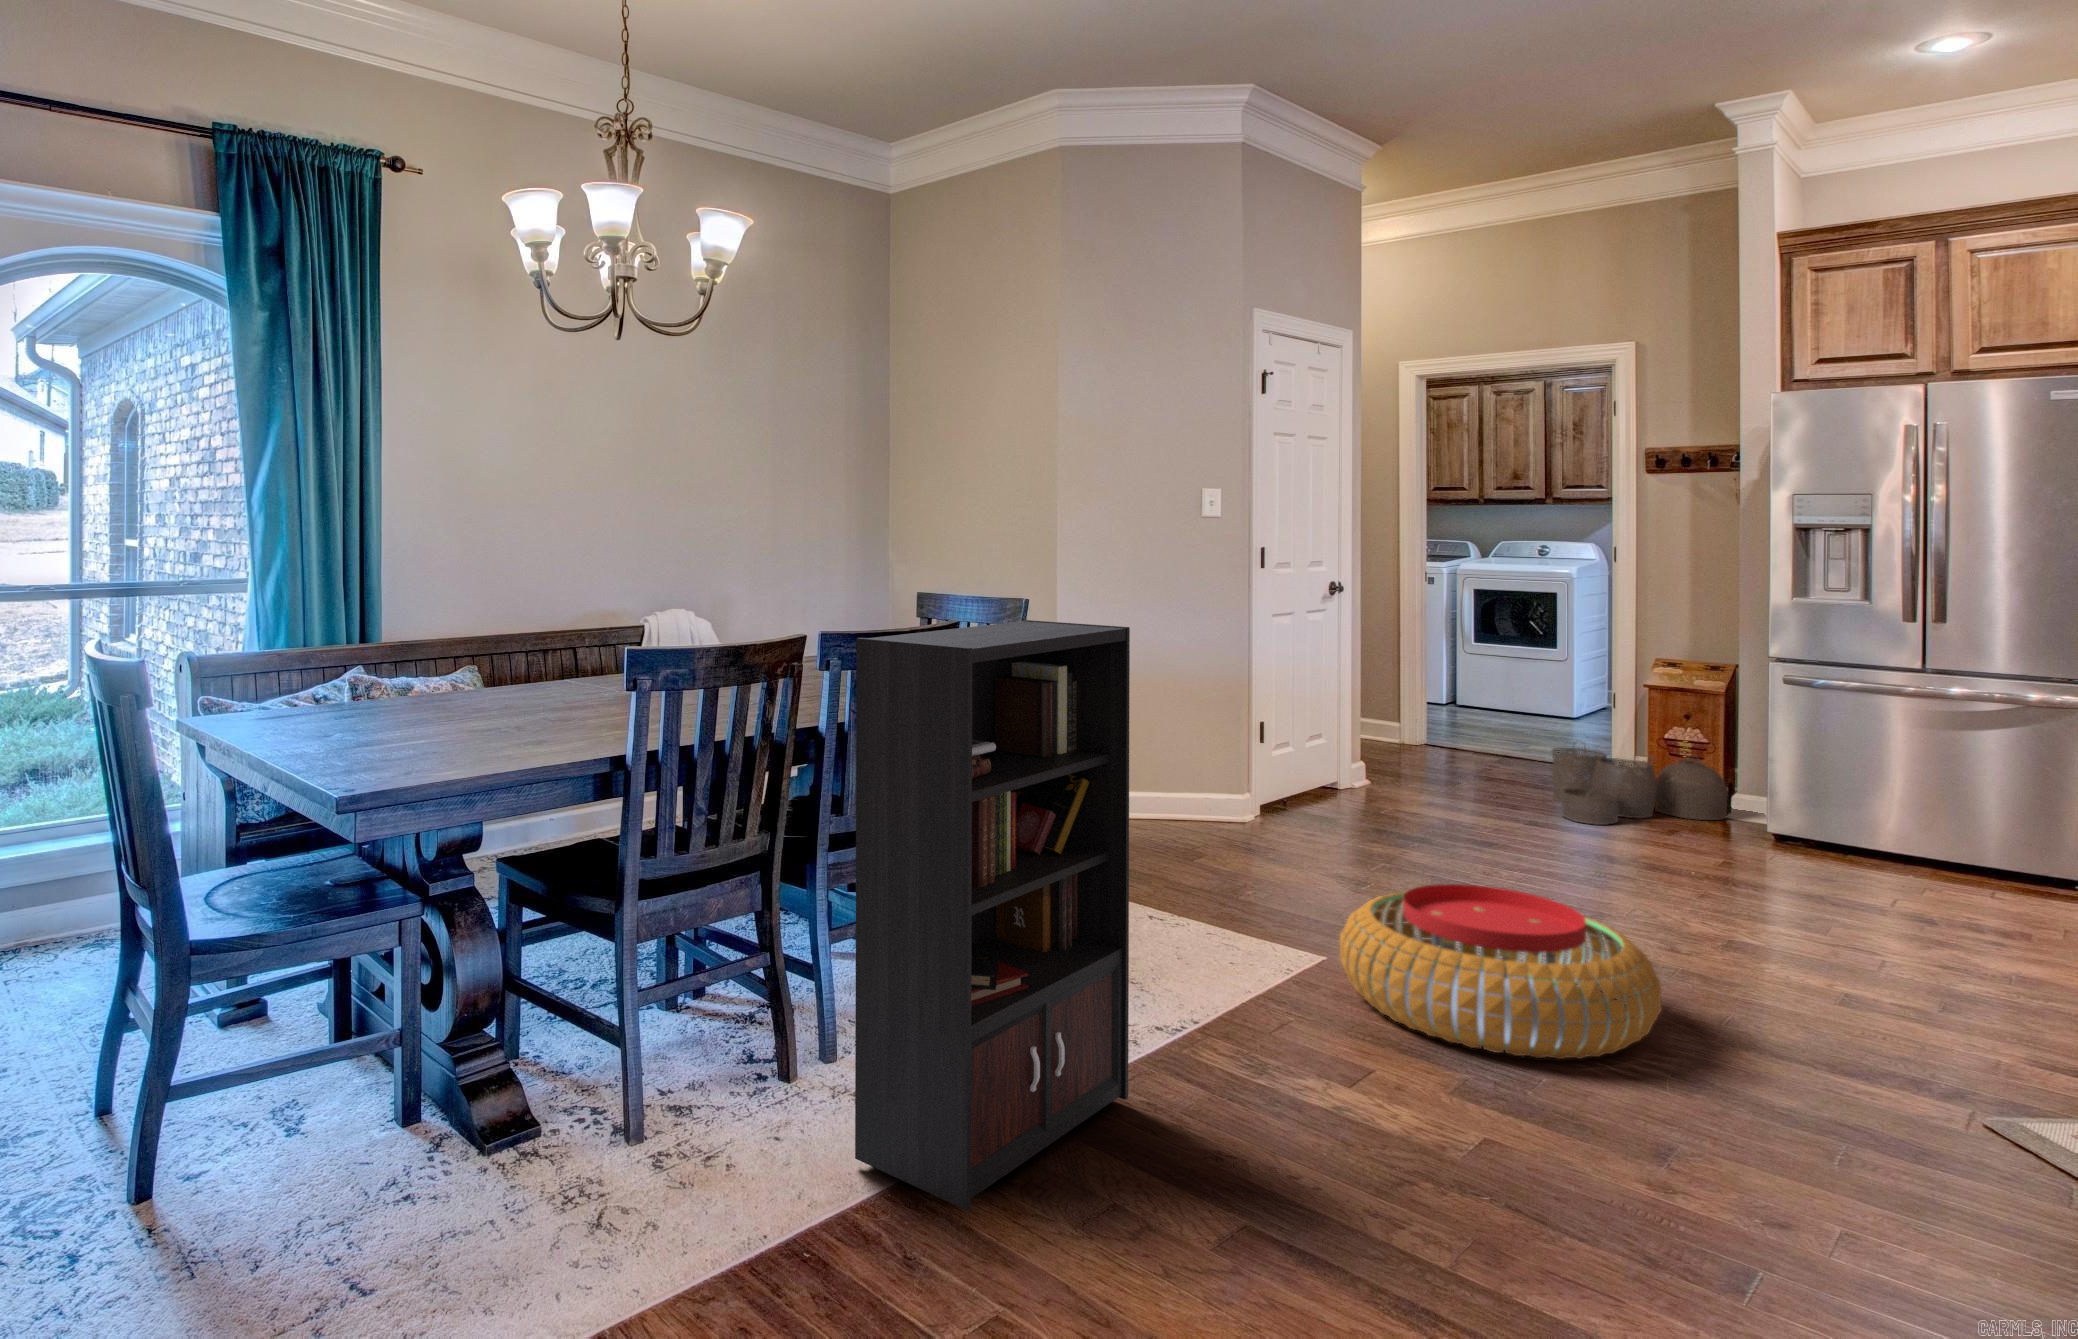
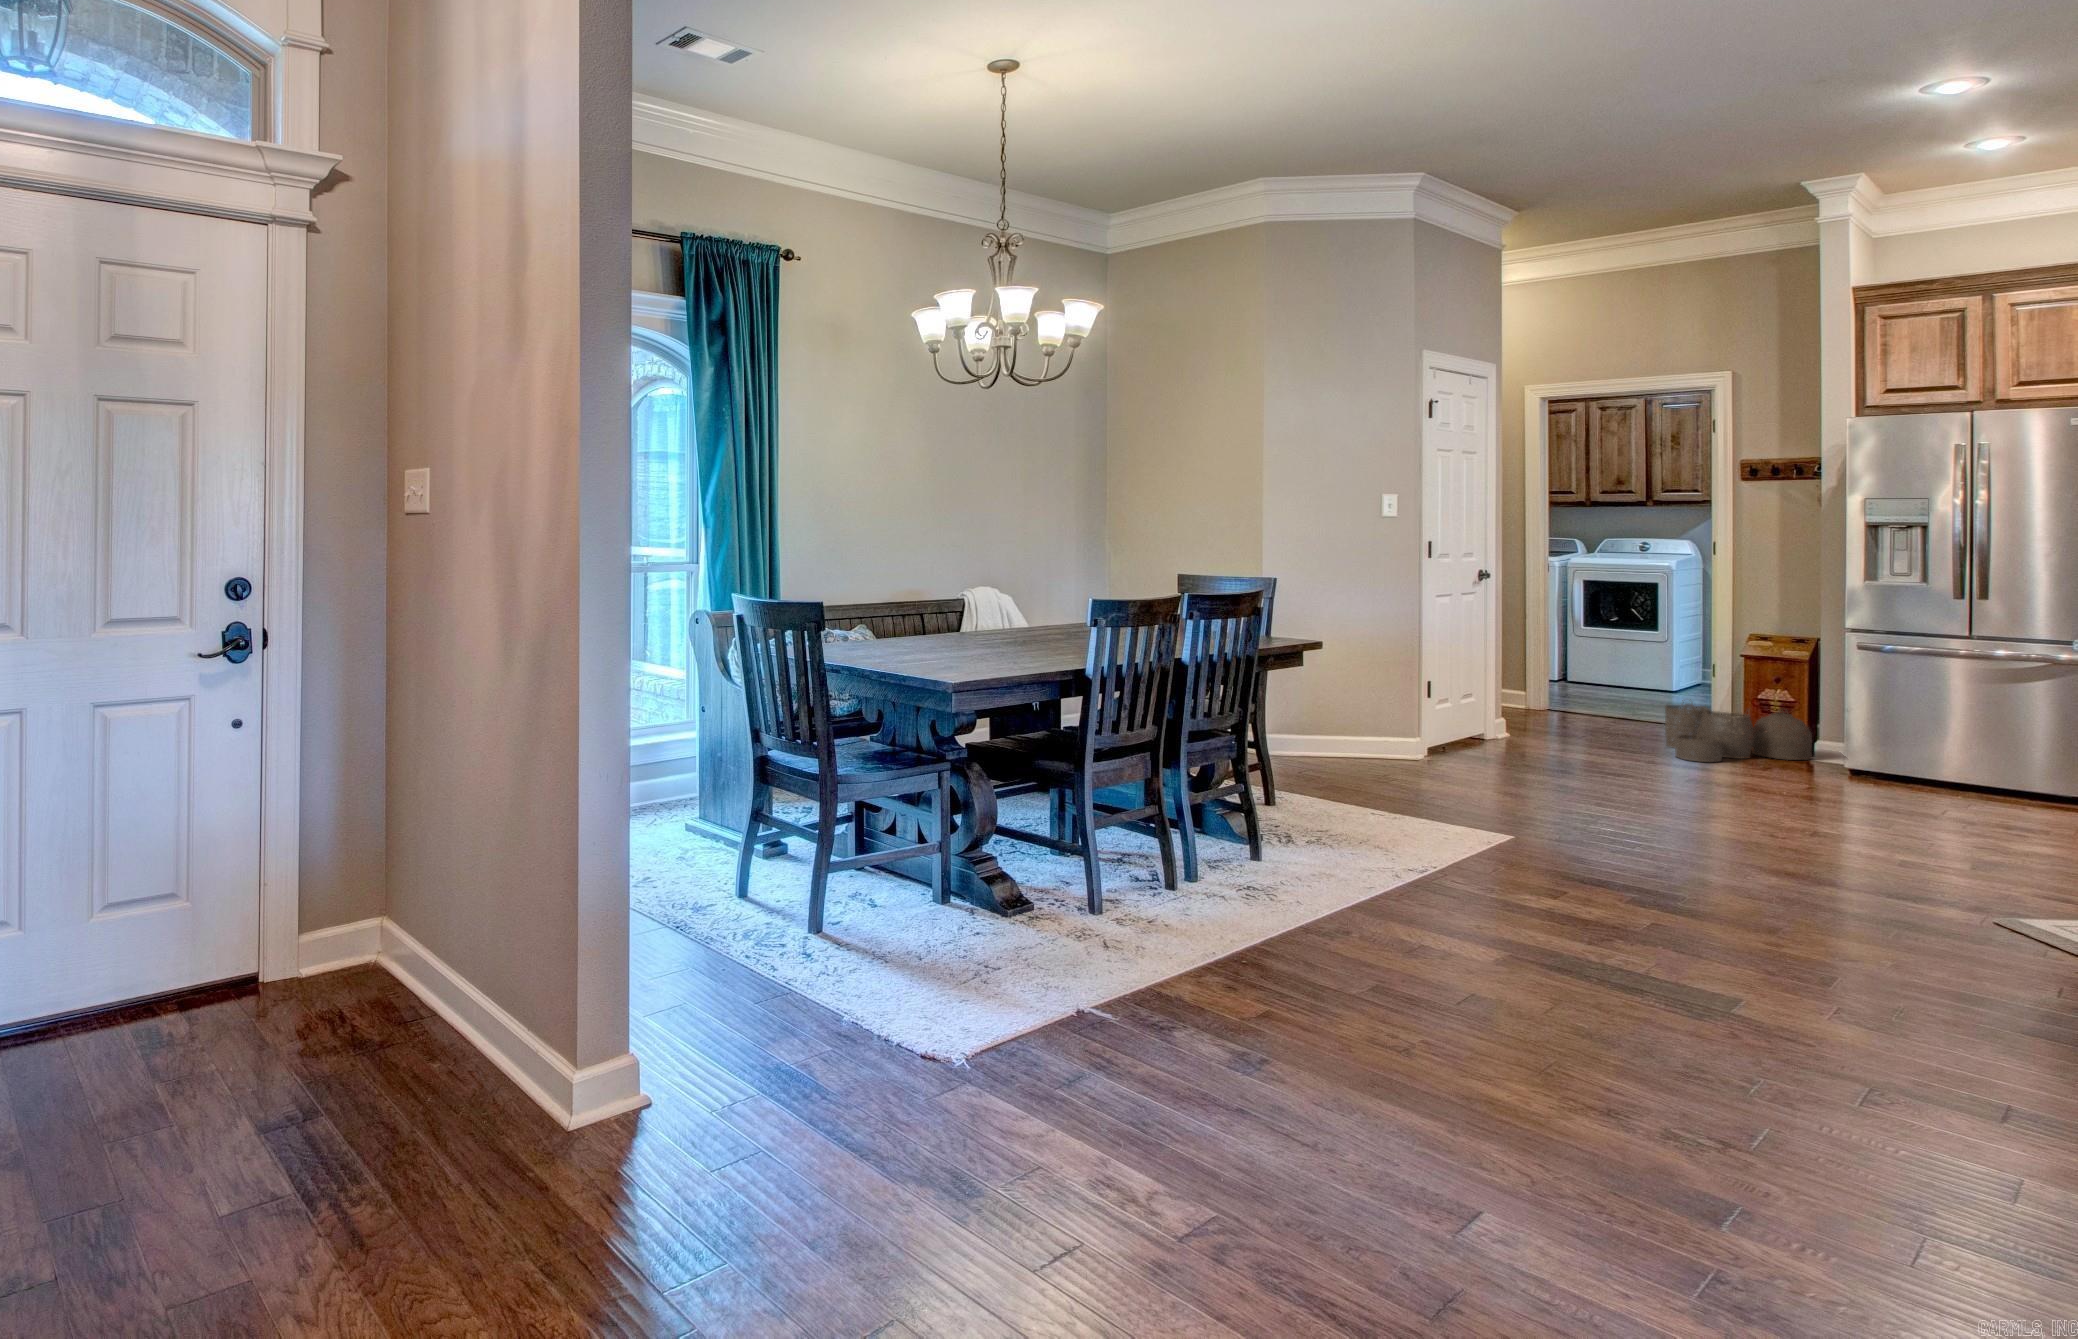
bookcase: present [855,620,1130,1210] -> none [1249,585,1411,944]
pouf: present [1340,884,1661,1059] -> none [1531,780,1770,887]

